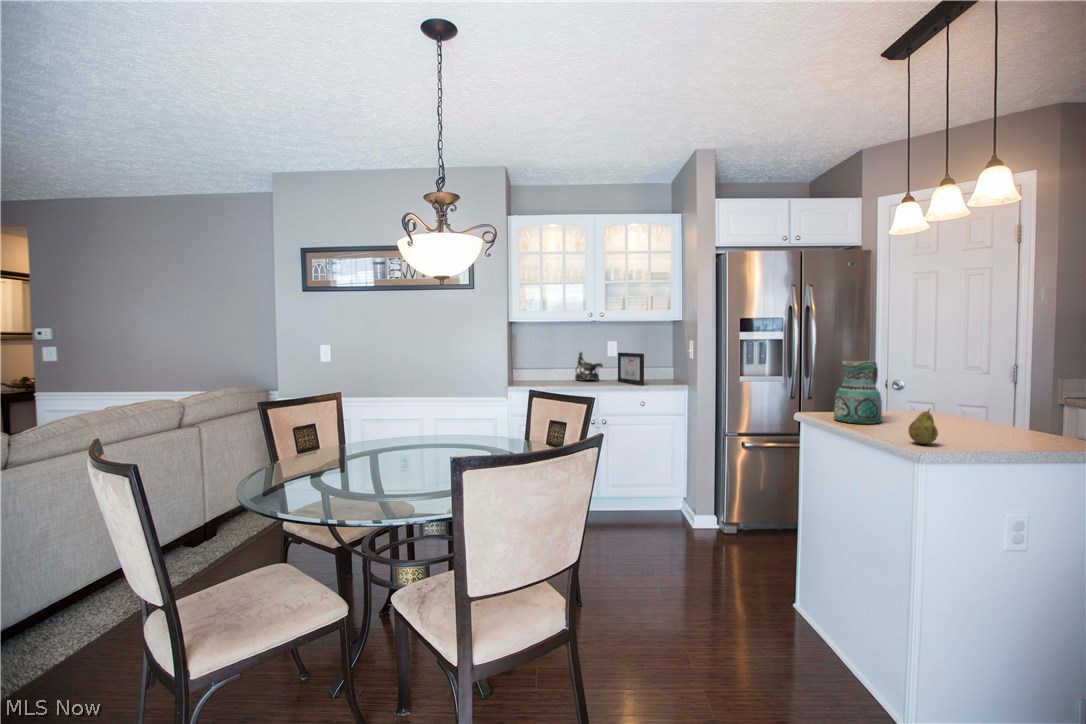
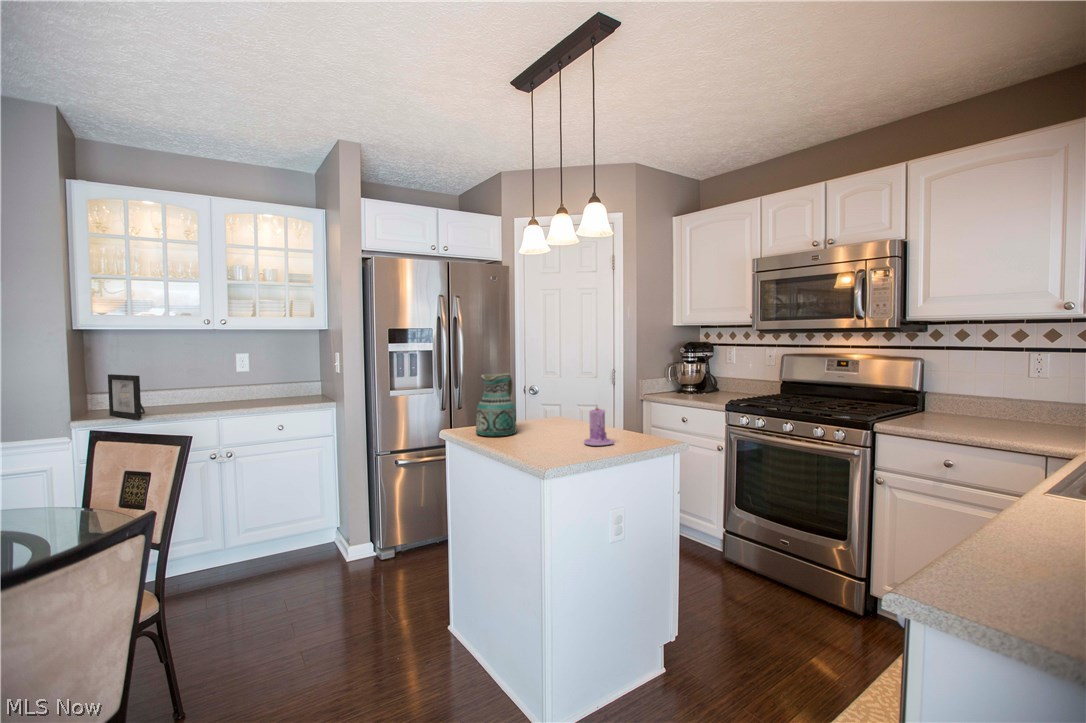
decorative bowl: present [575,352,603,381] -> none [187,368,227,406]
picture frame: present [618,353,644,385] -> present [108,374,145,419]
candle: none [972,397,1017,444] -> present [584,407,614,446]
fruit: present [908,409,938,444] -> none [536,420,558,454]

